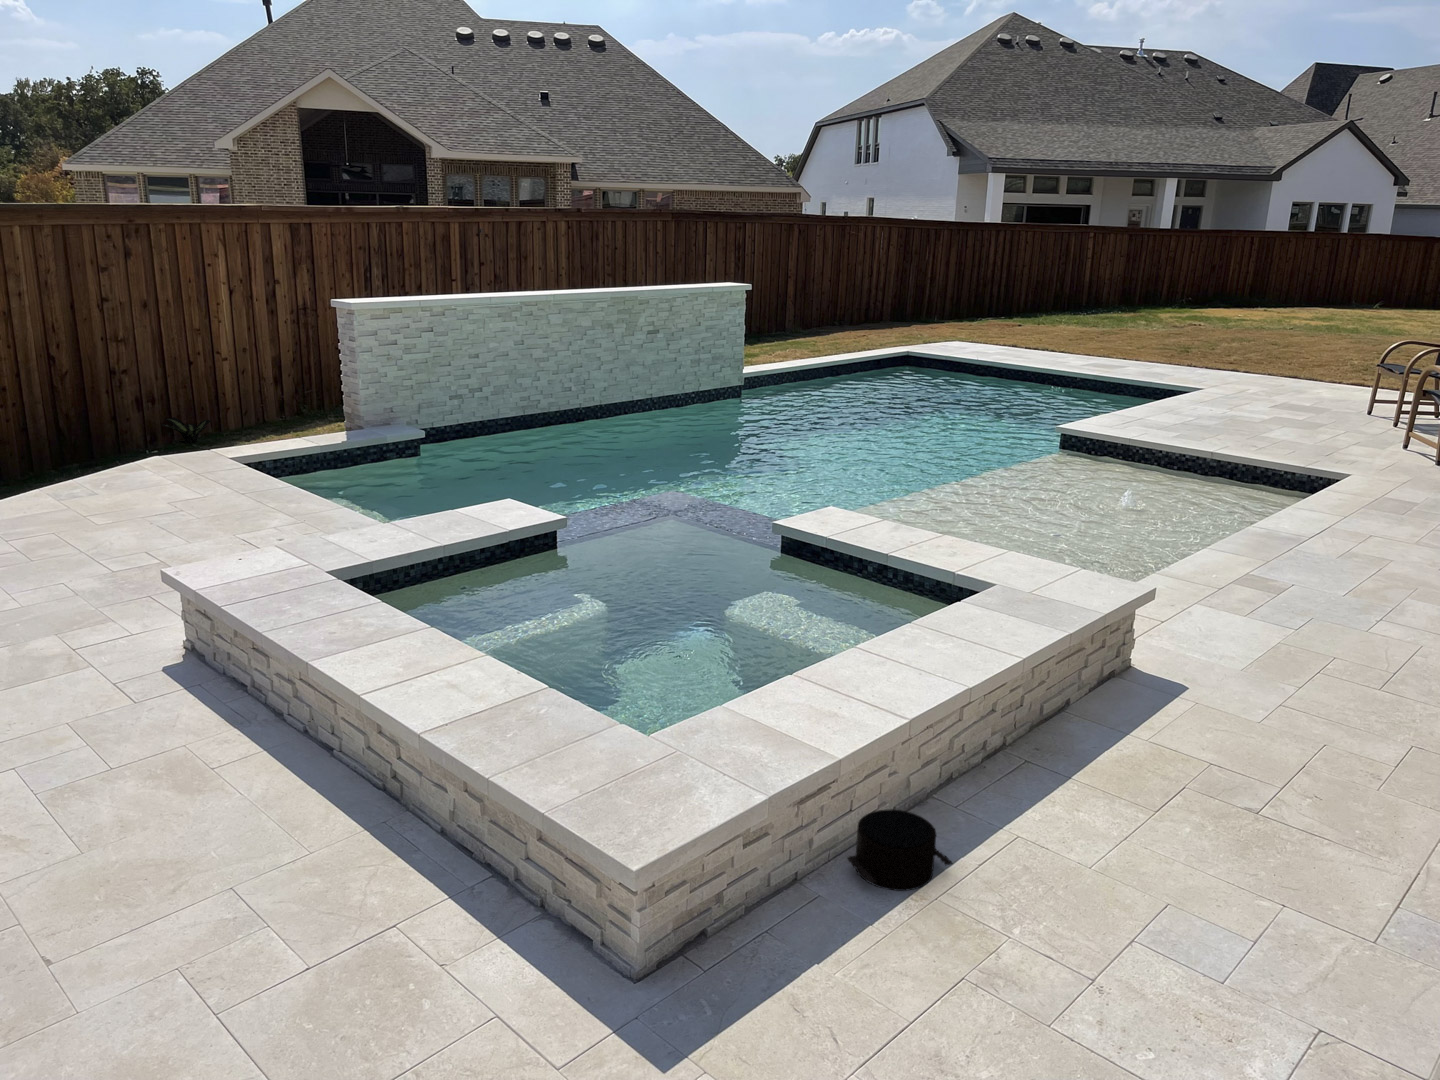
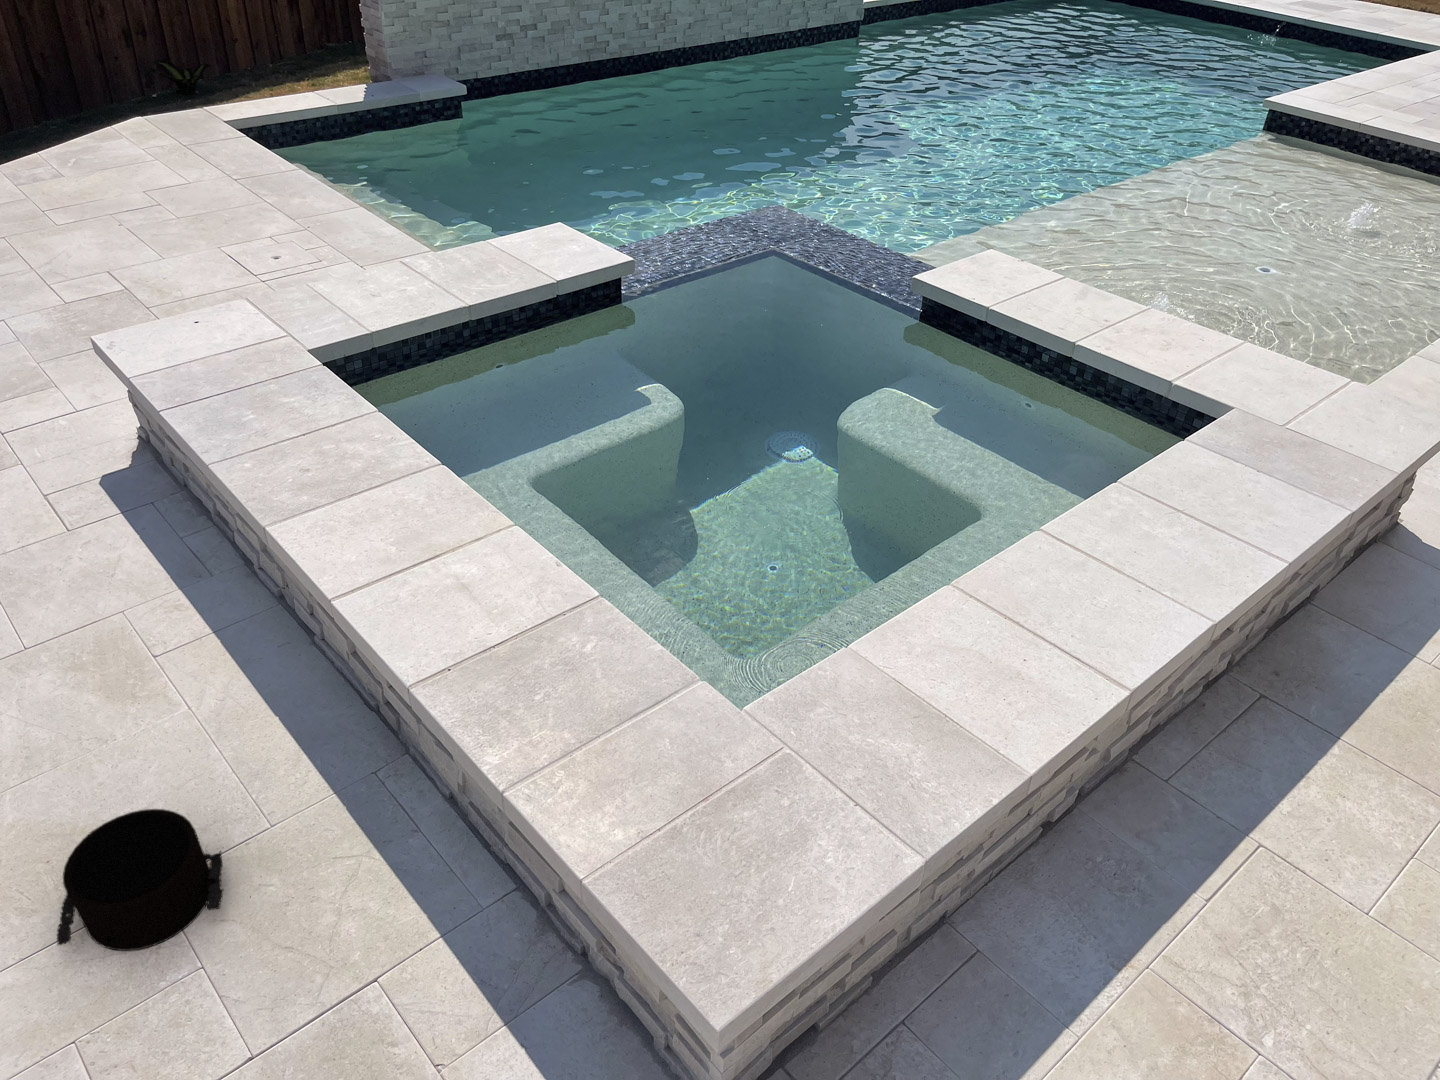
pouf: present [848,810,952,891] -> present [57,809,223,951]

